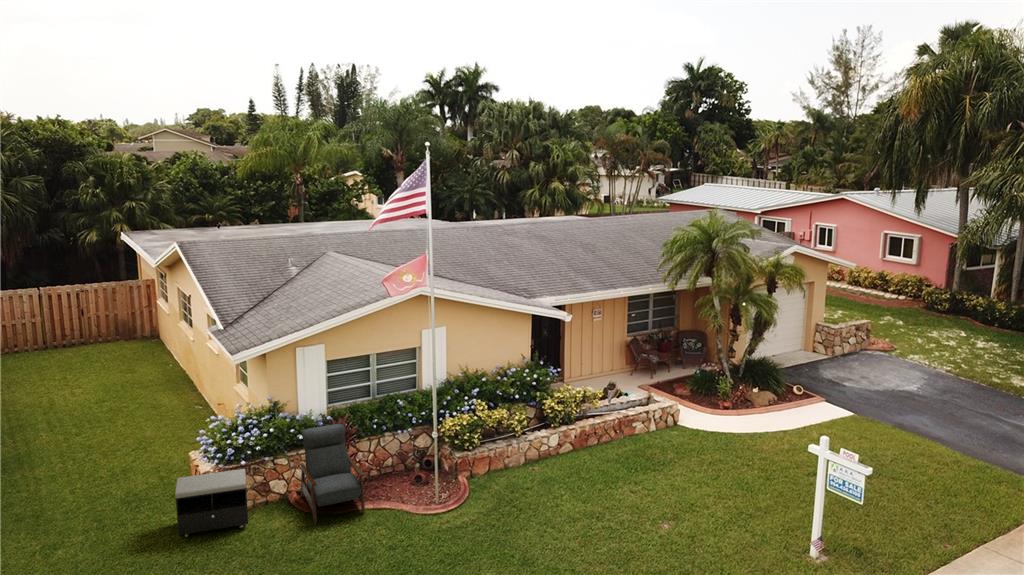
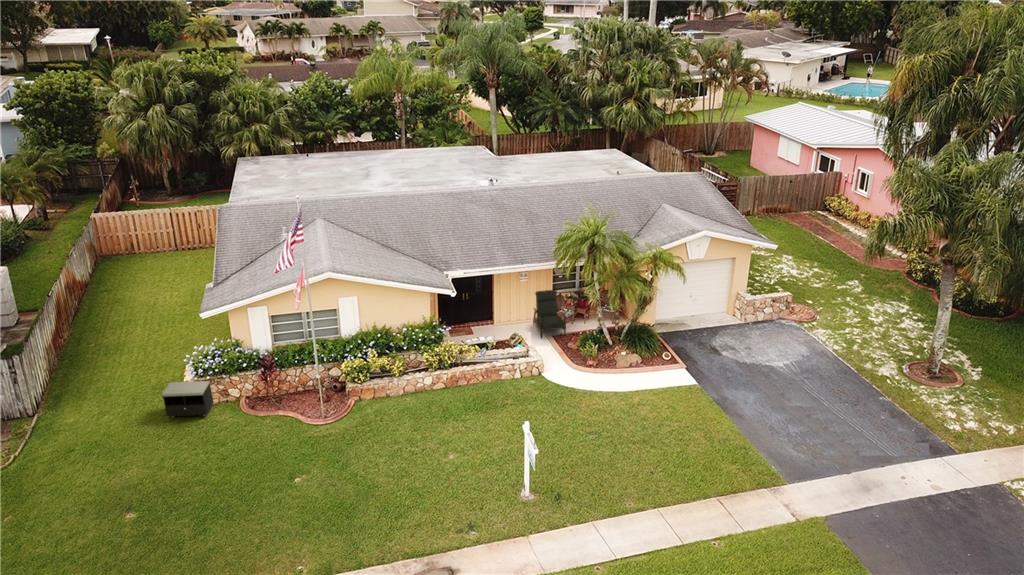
chair: present [300,424,365,524] -> present [533,290,566,338]

